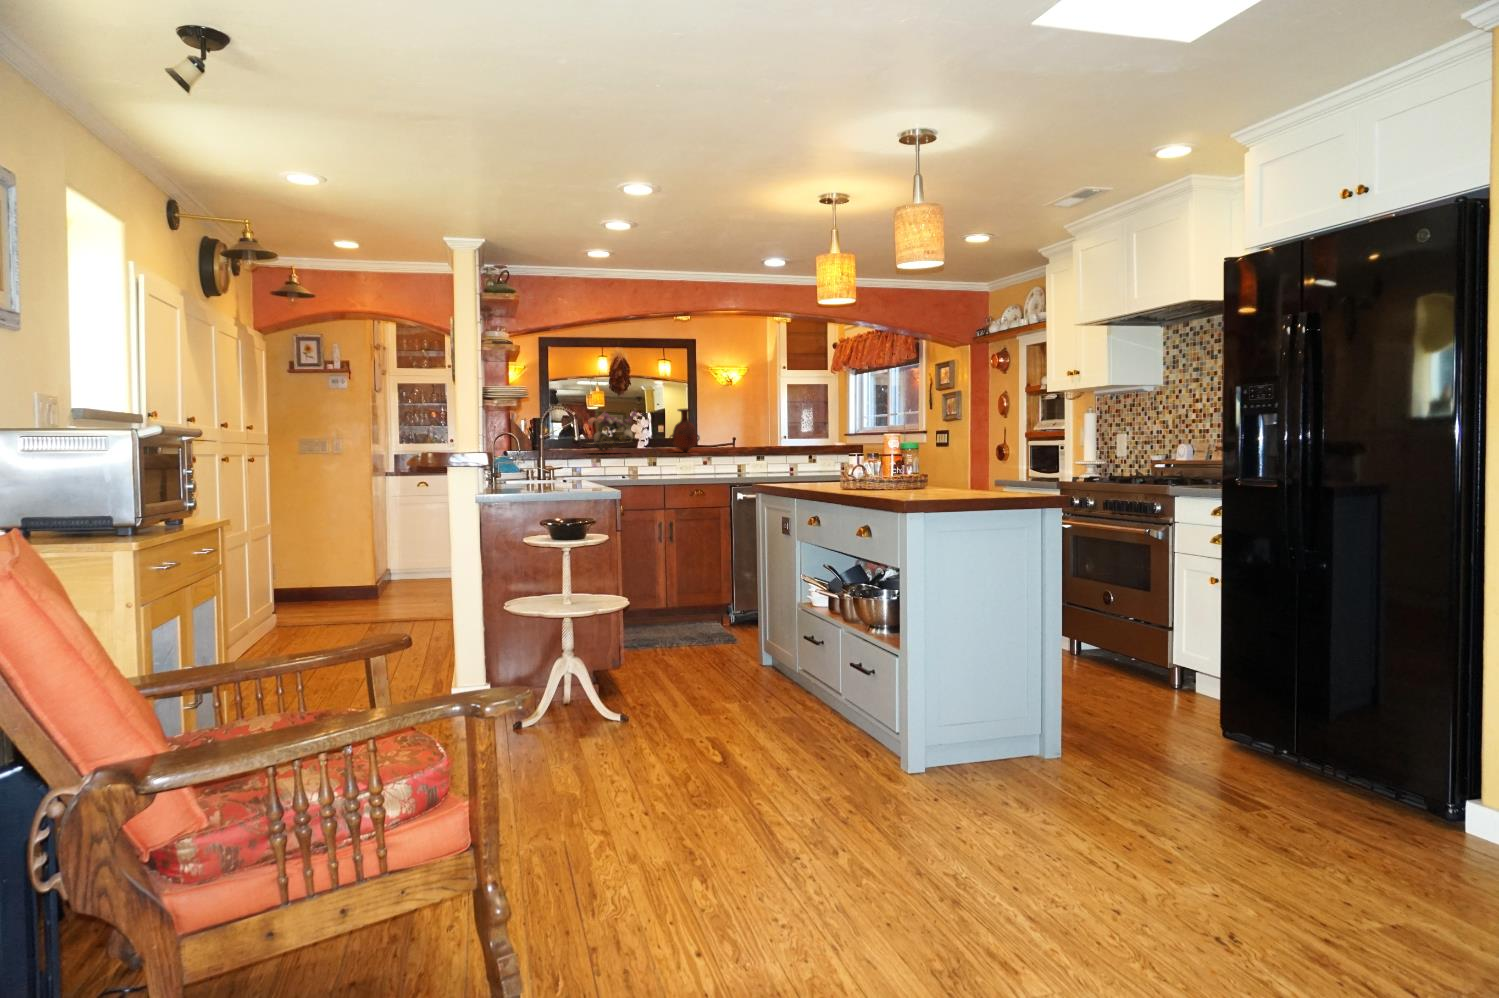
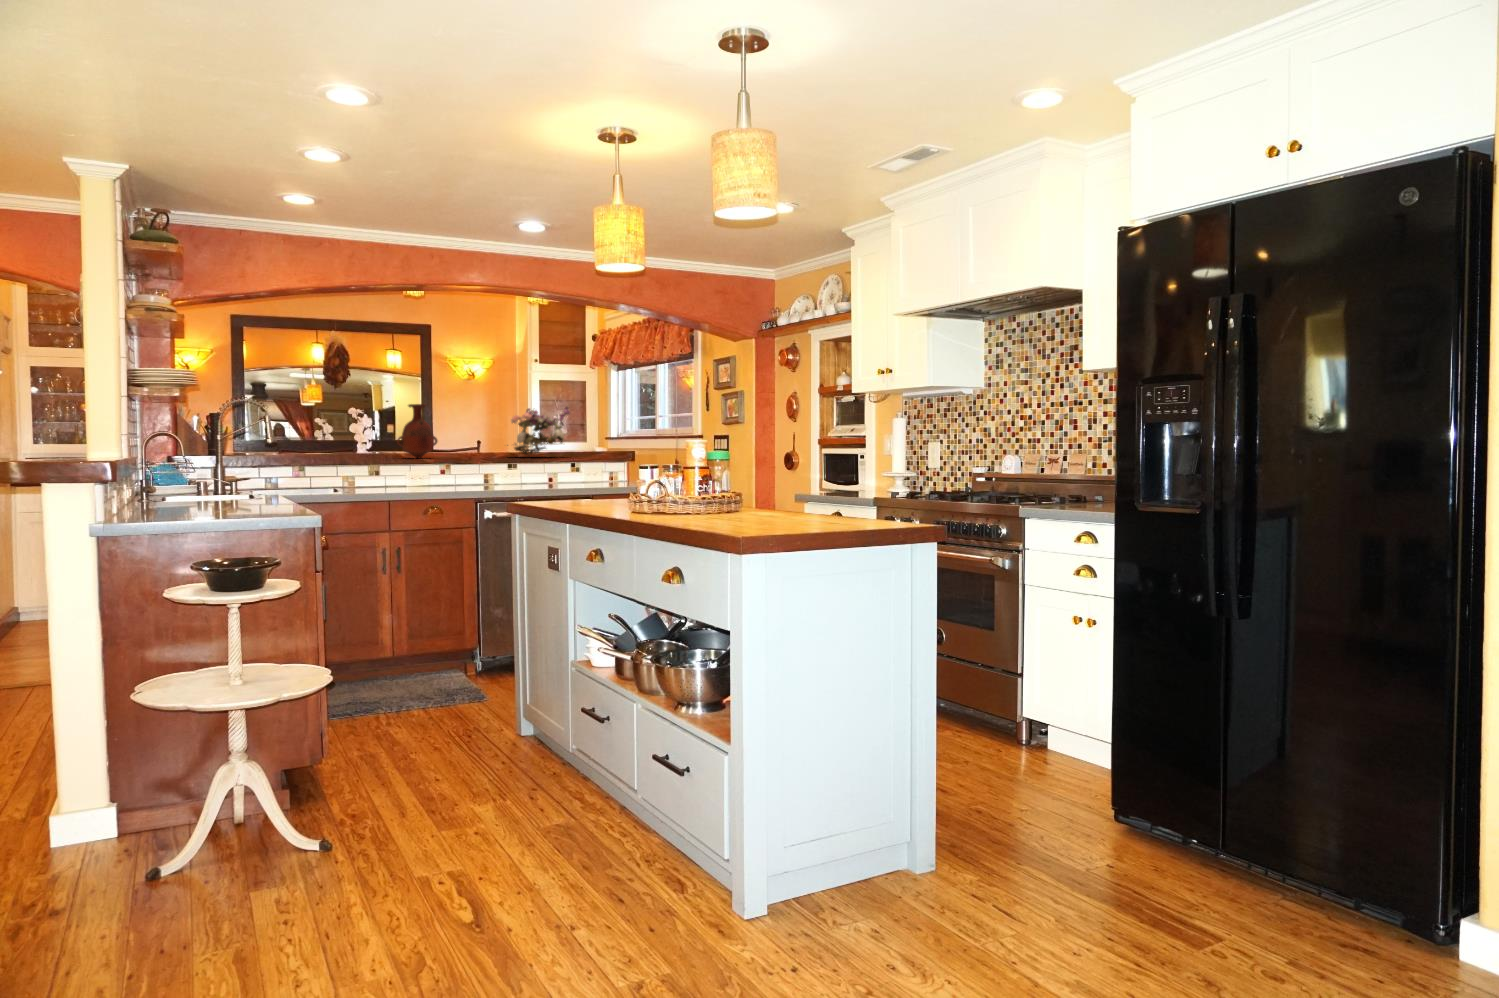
flower arrangement: present [588,409,637,452] -> present [507,406,570,456]

